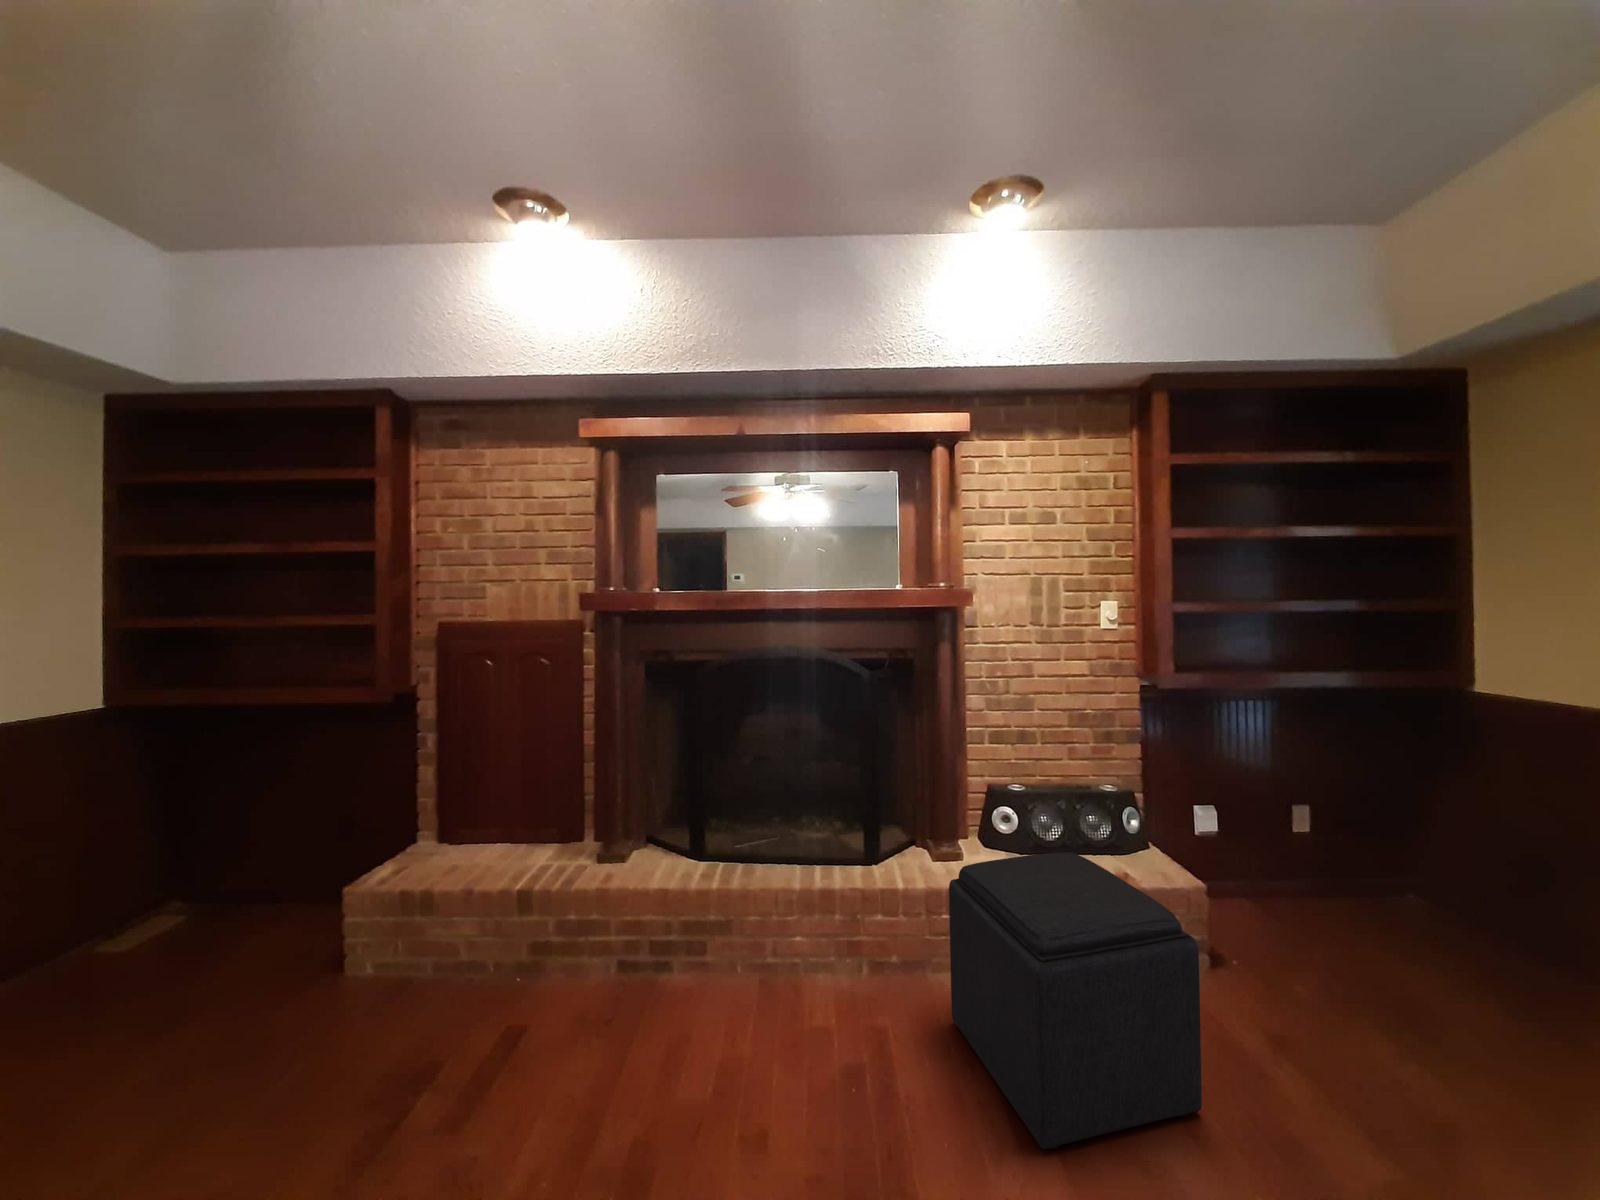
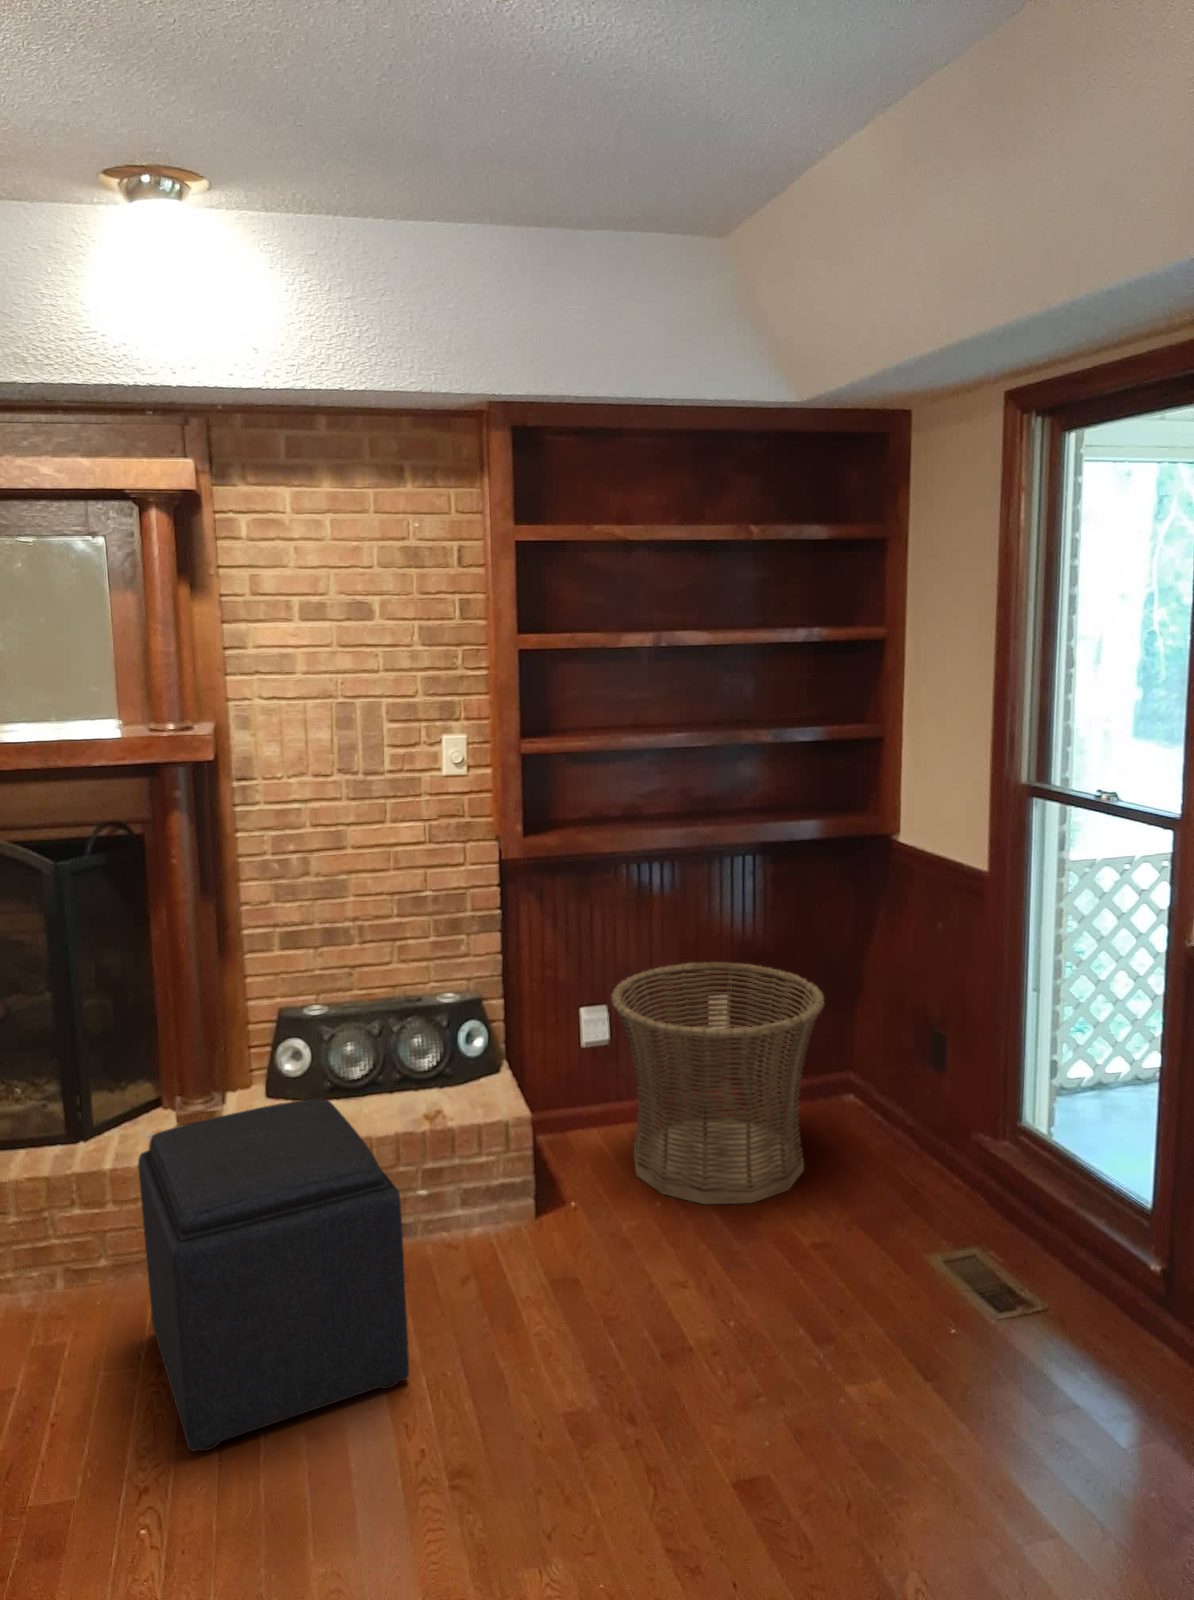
basket: none [1238,776,1460,984] -> present [611,962,824,1204]

